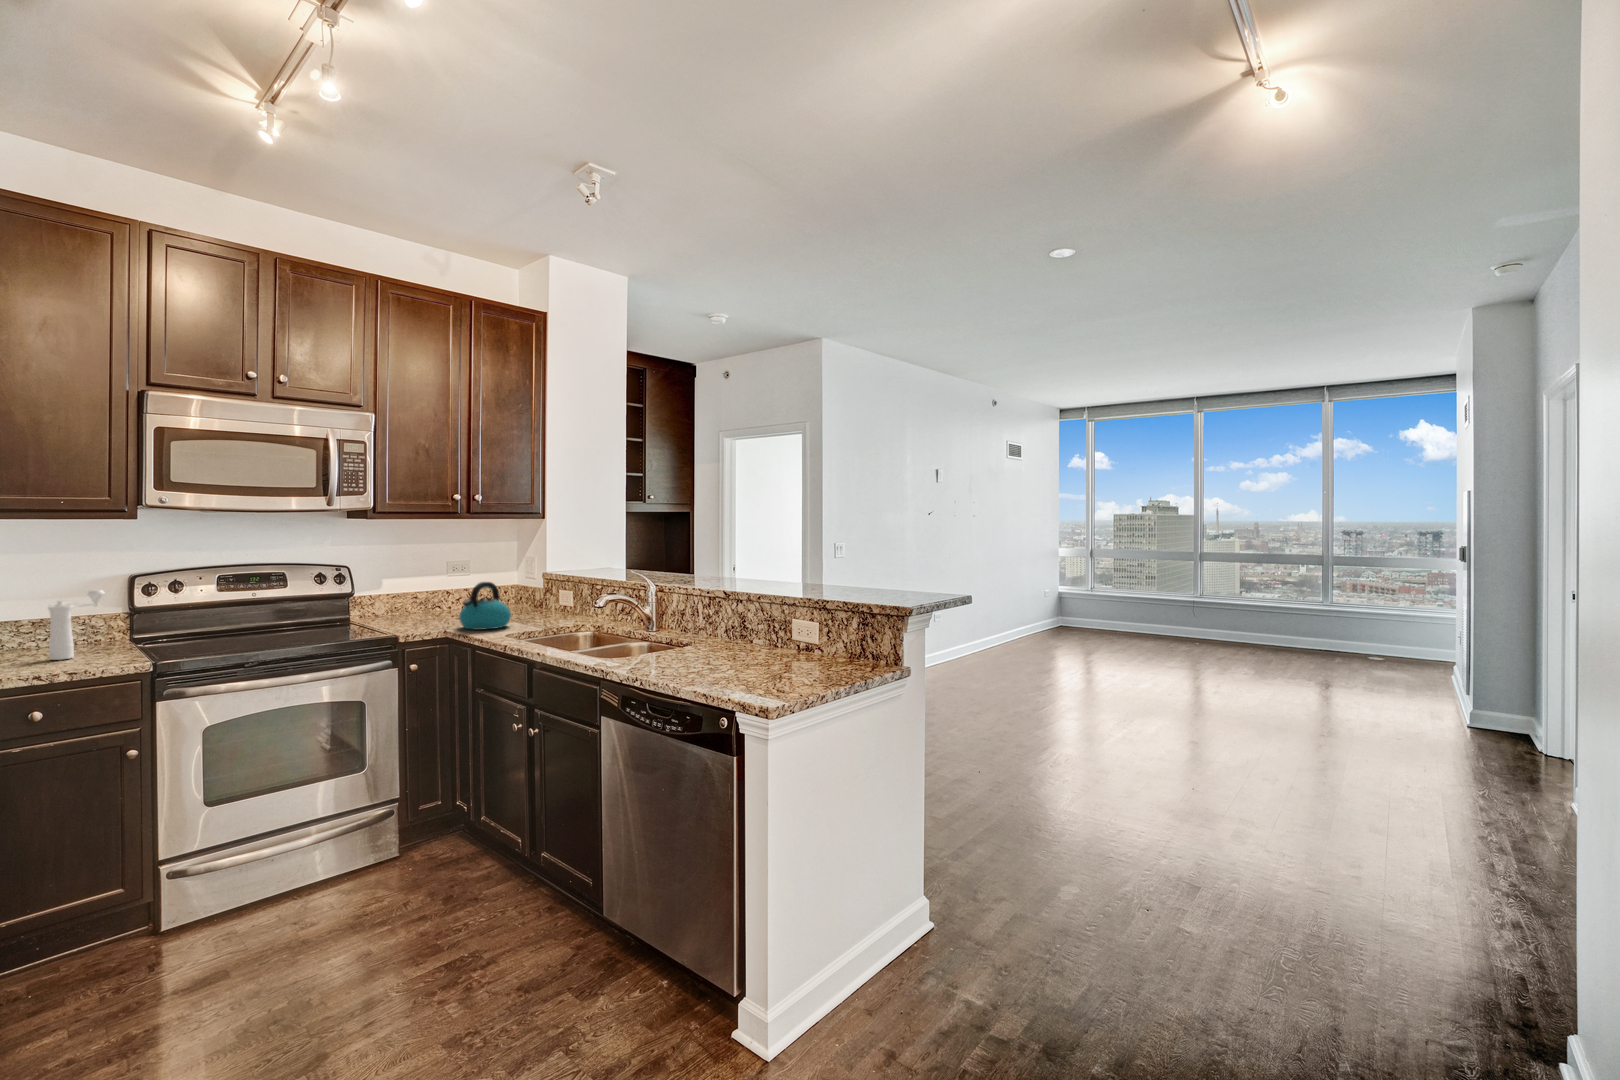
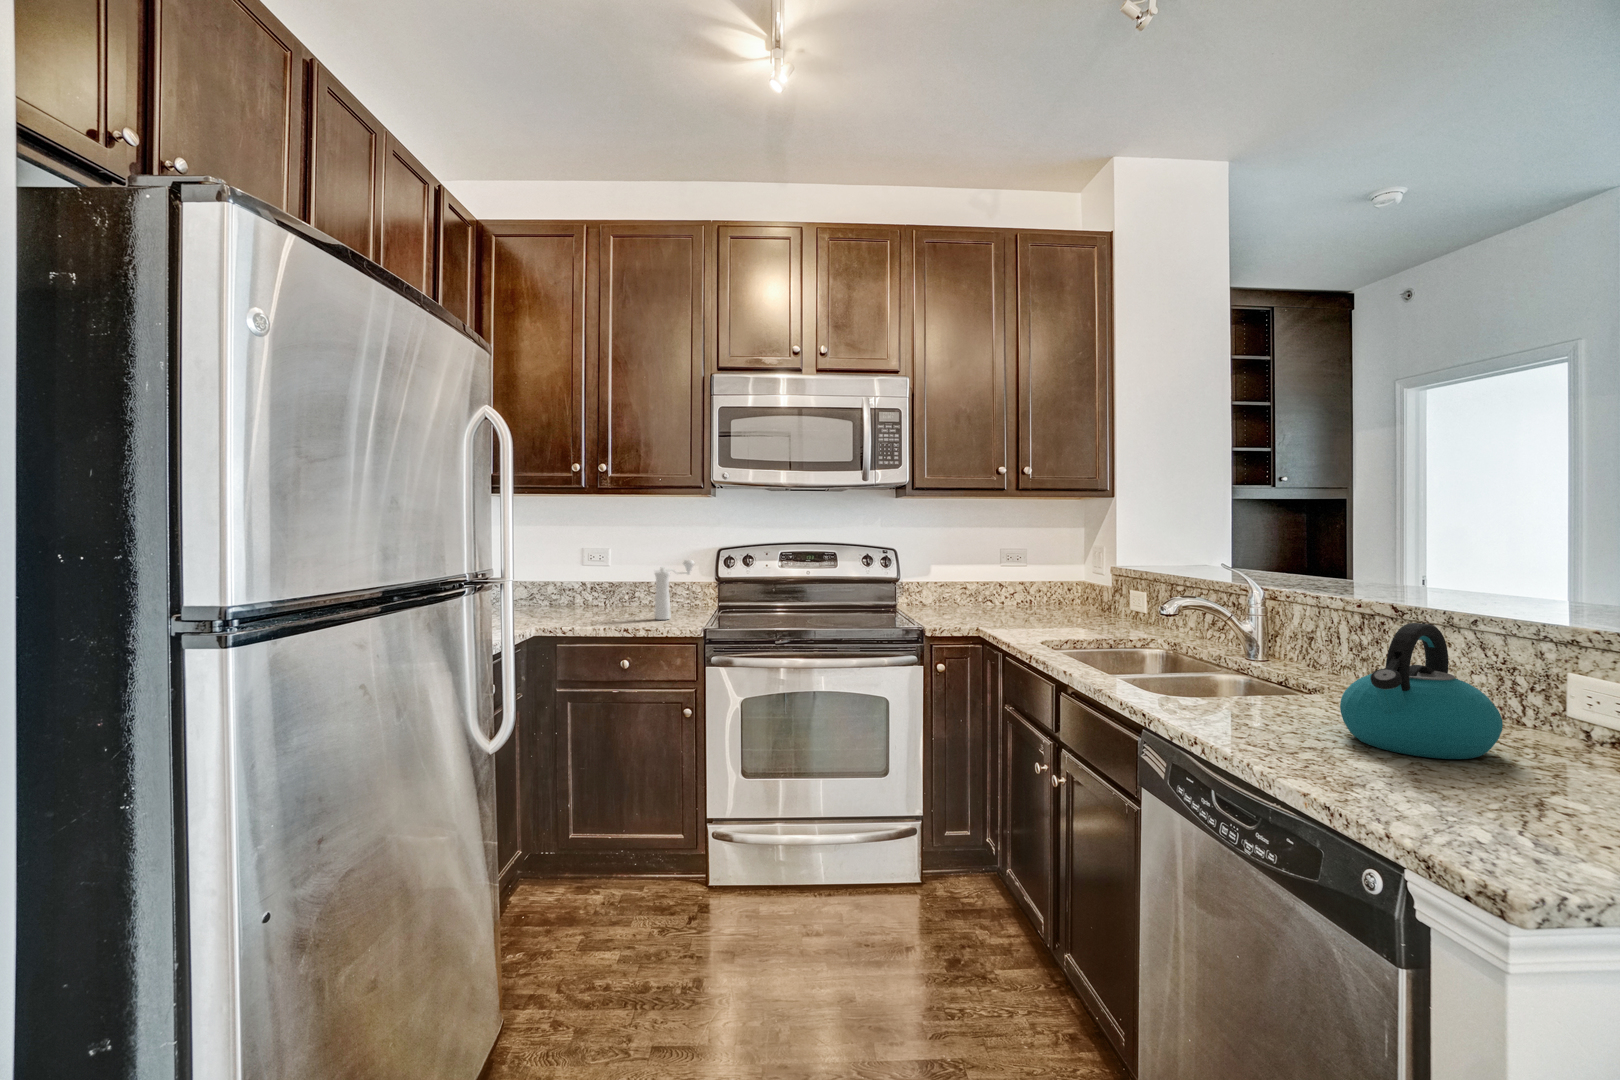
kettle: present [459,582,511,630] -> present [1340,623,1503,759]

